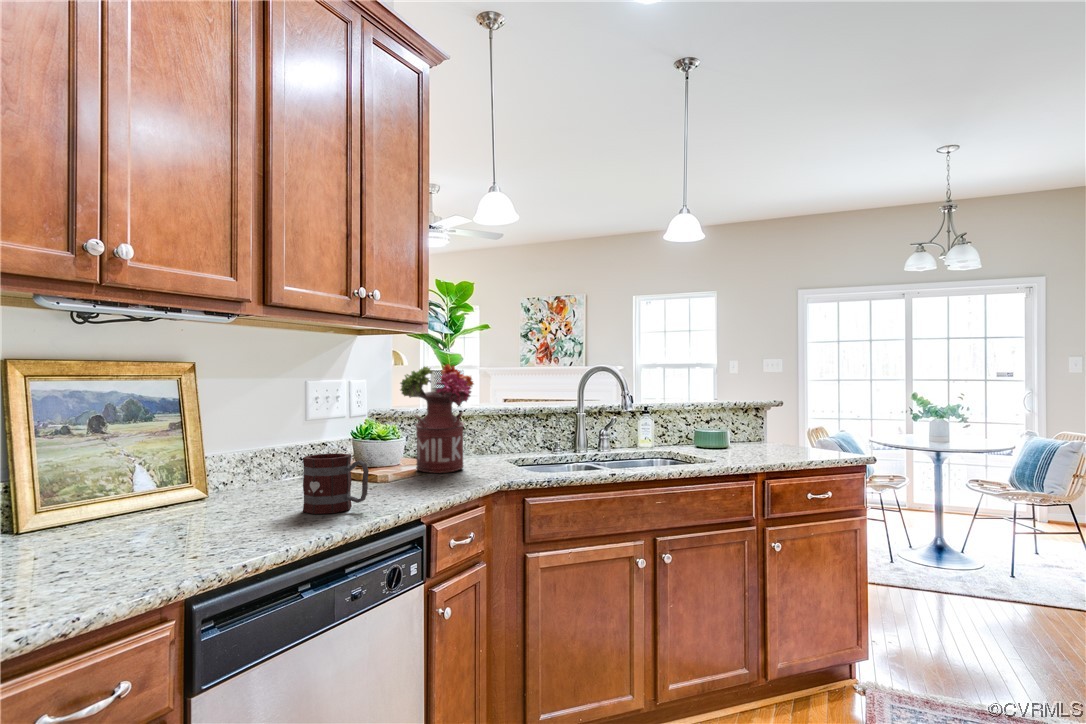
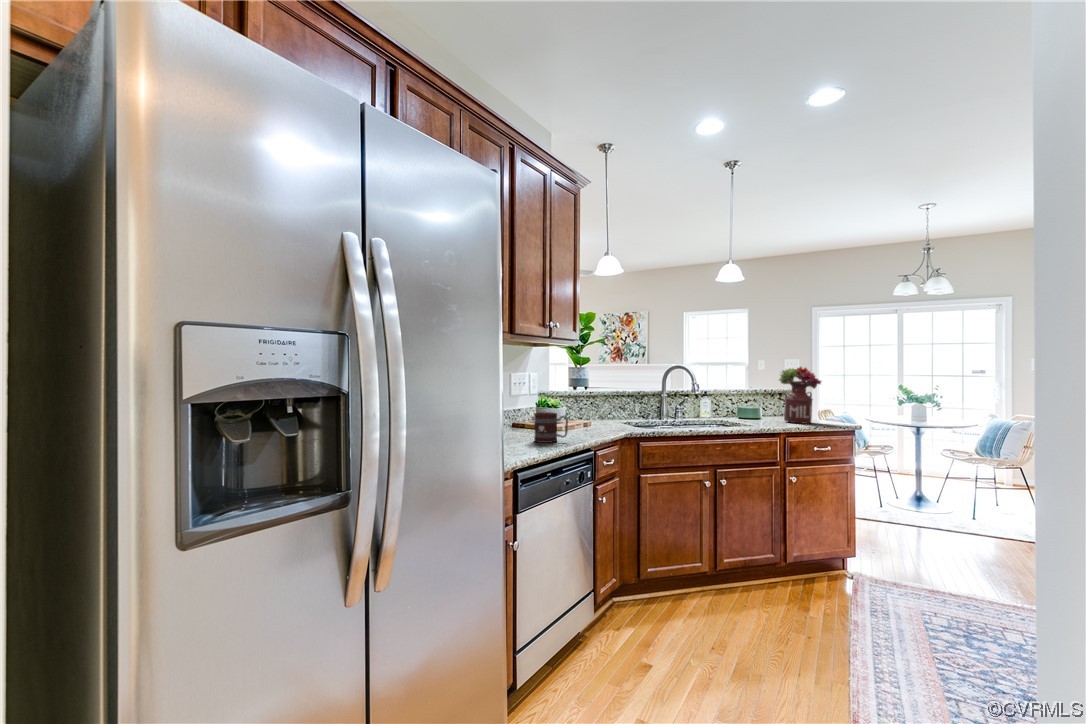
flower arrangement: present [400,364,474,473] -> present [779,367,821,424]

